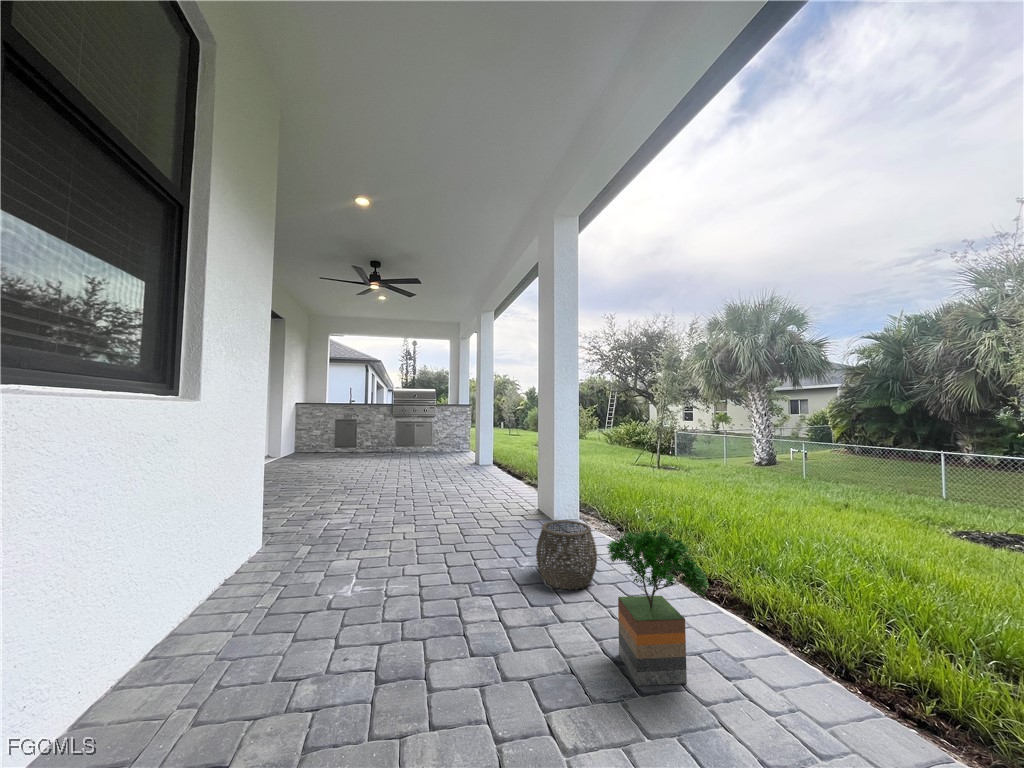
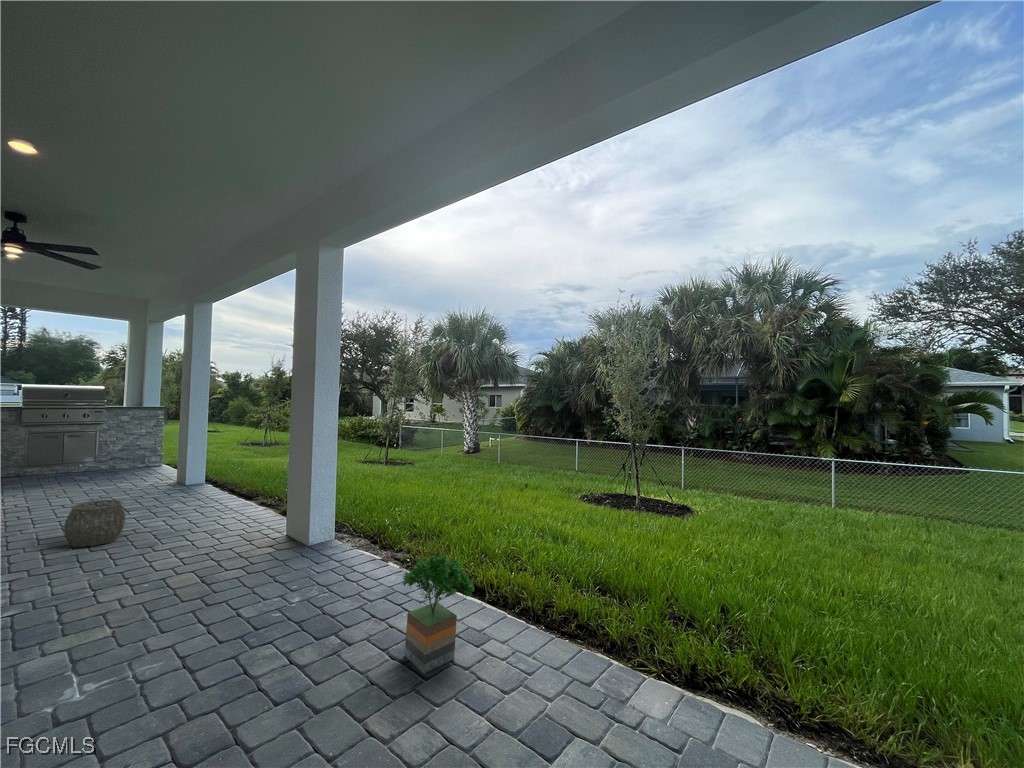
woven basket: present [536,520,597,590] -> present [64,500,125,547]

